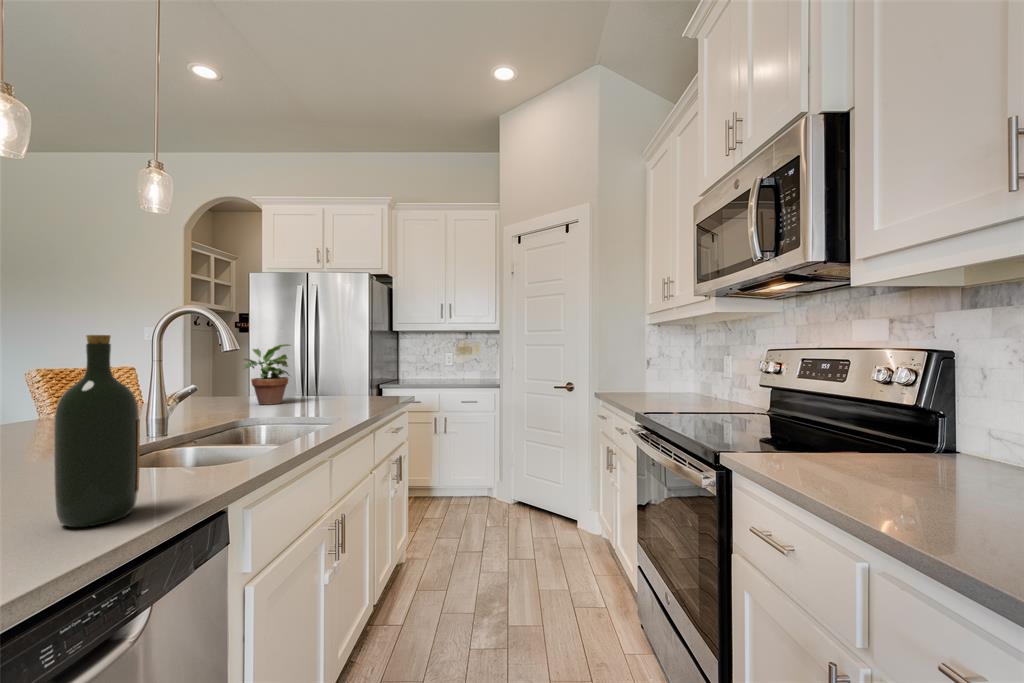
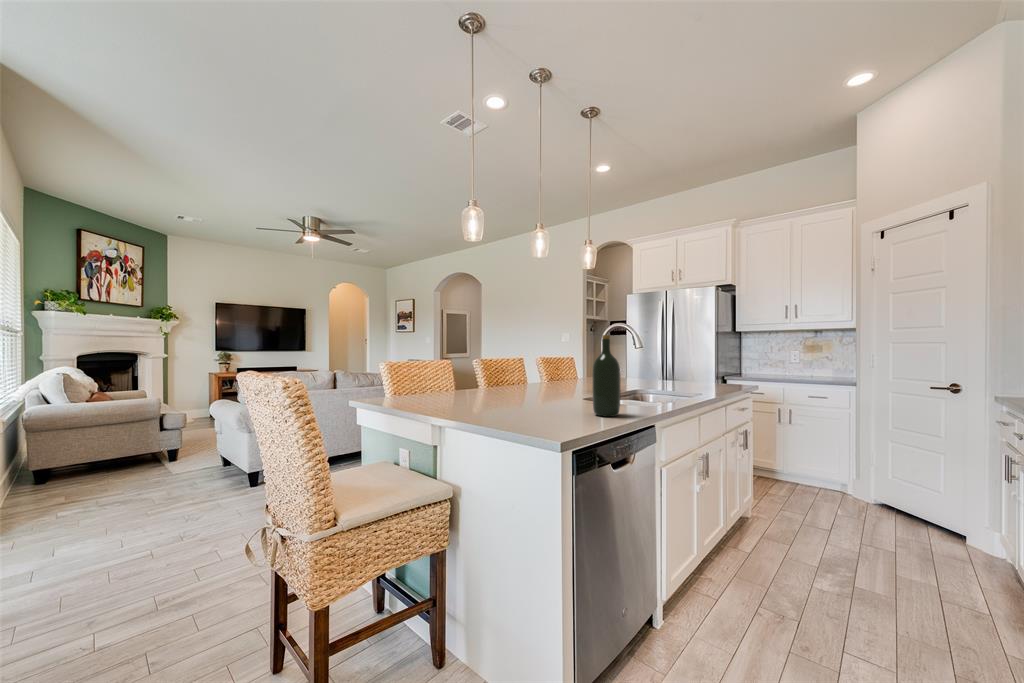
potted plant: present [243,344,290,405] -> none [630,342,661,383]

